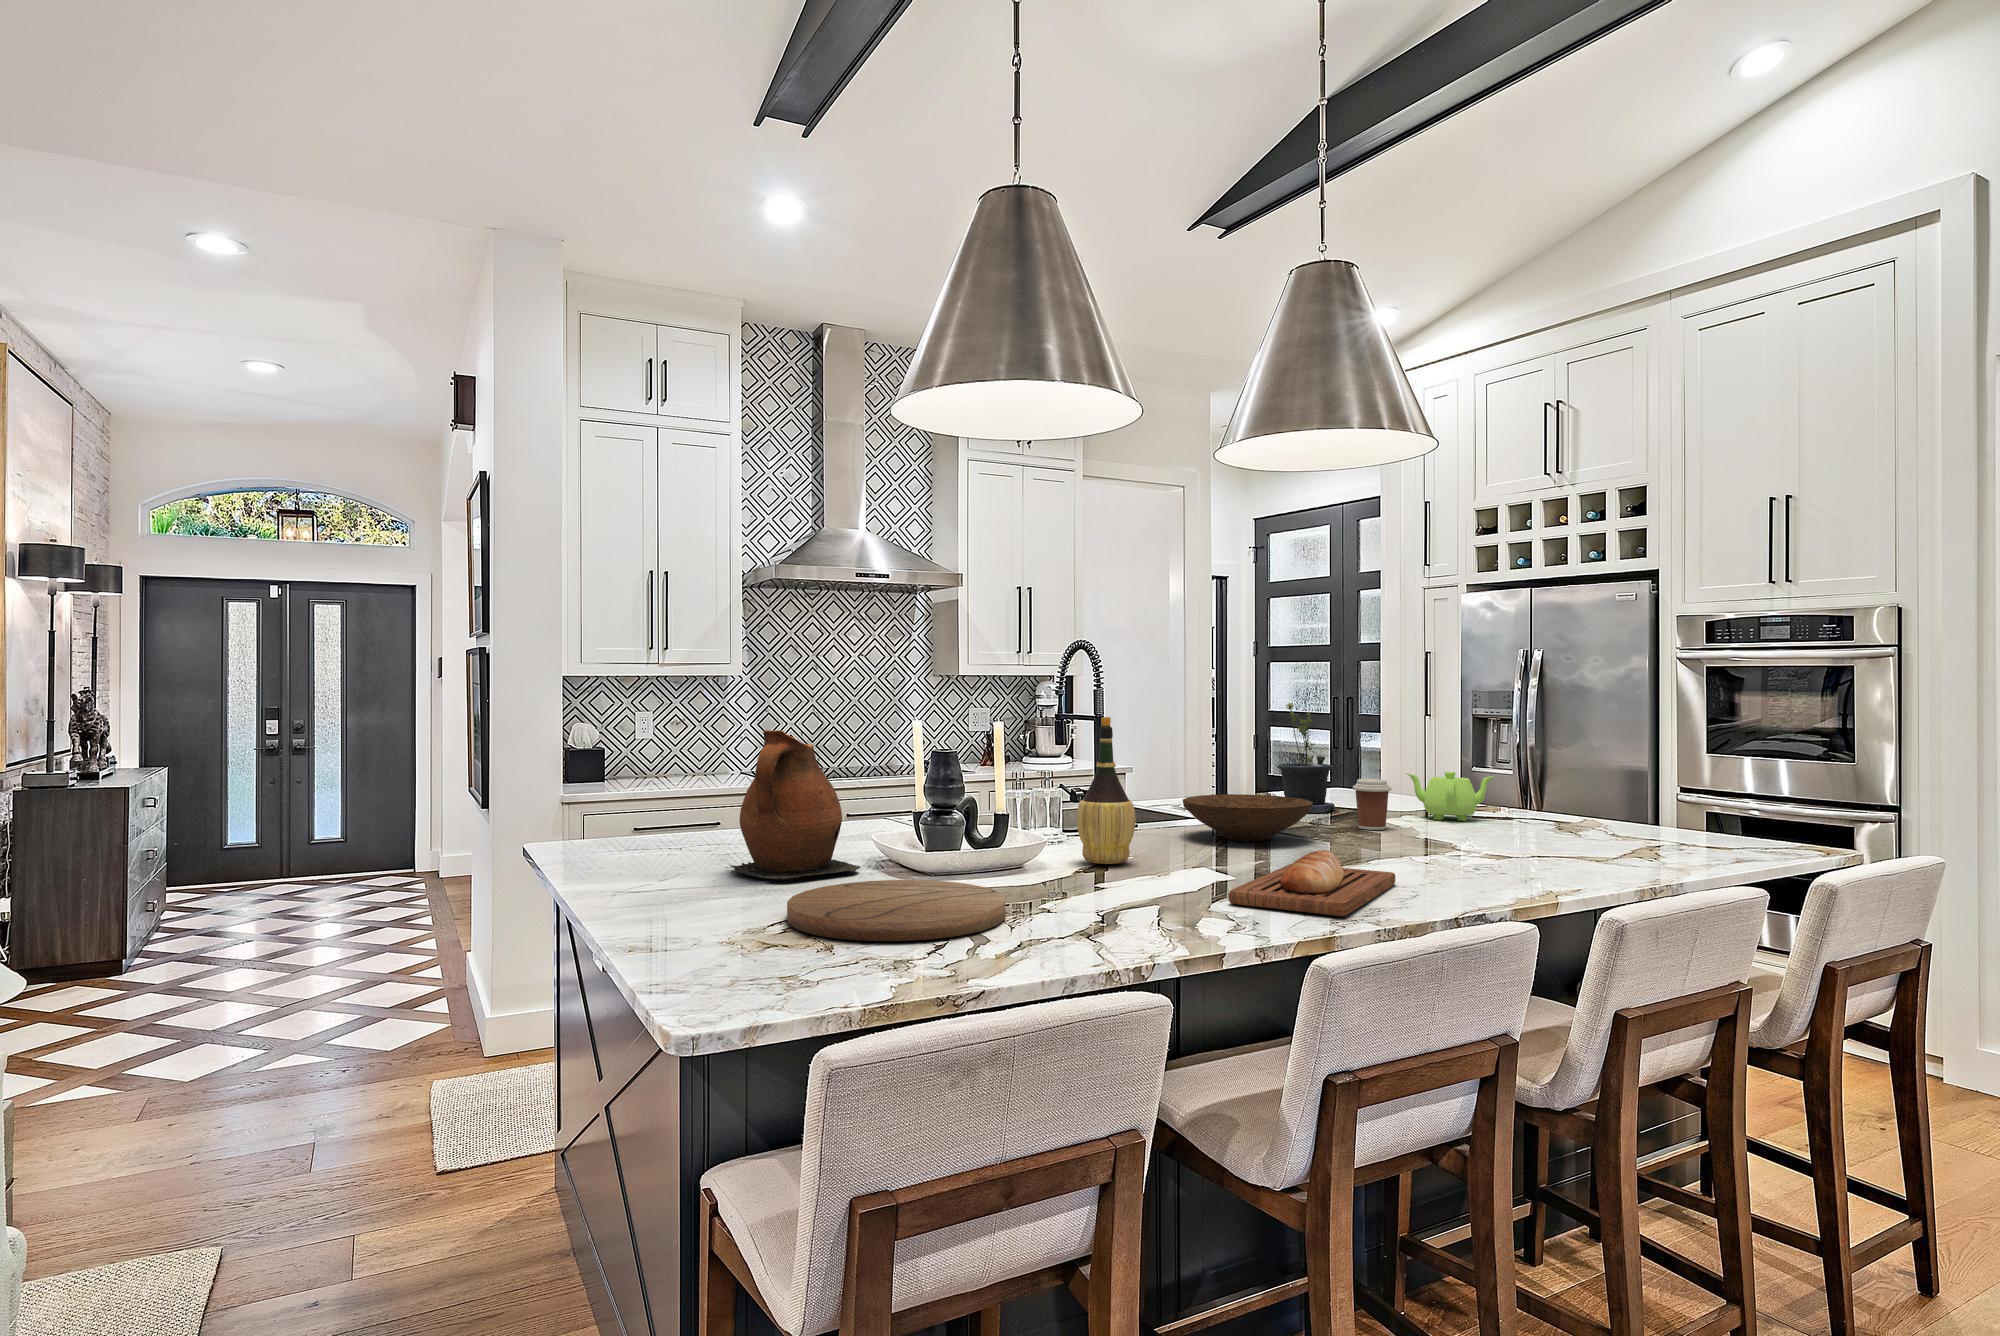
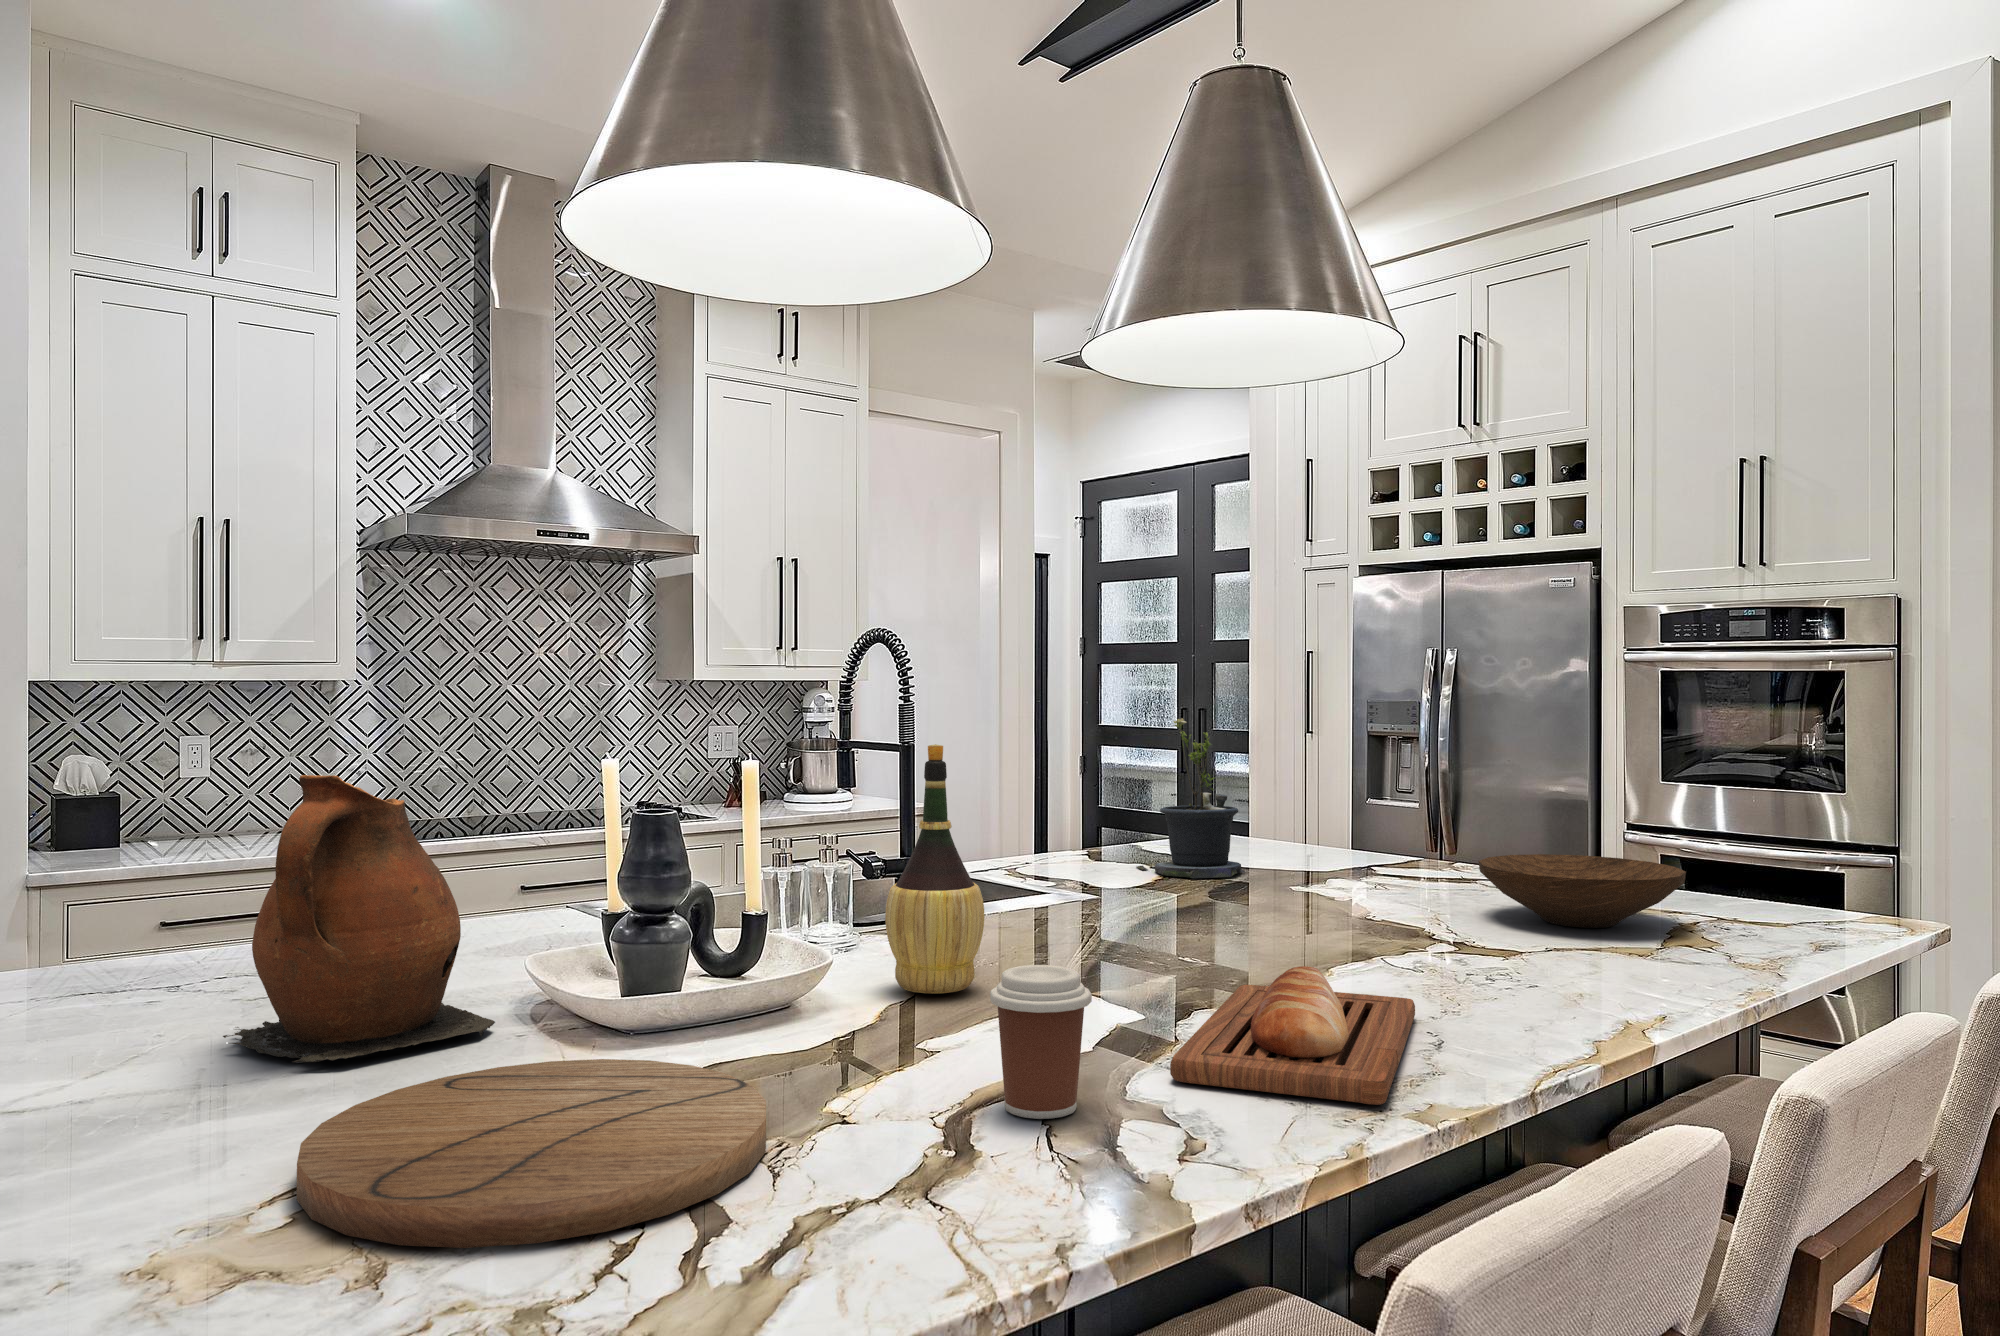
teapot: present [1407,772,1495,821] -> none [1343,816,1466,887]
coffee cup: present [1353,779,1391,830] -> present [990,965,1092,1119]
wooden bowl: present [1183,794,1313,841] -> present [1478,854,1686,928]

